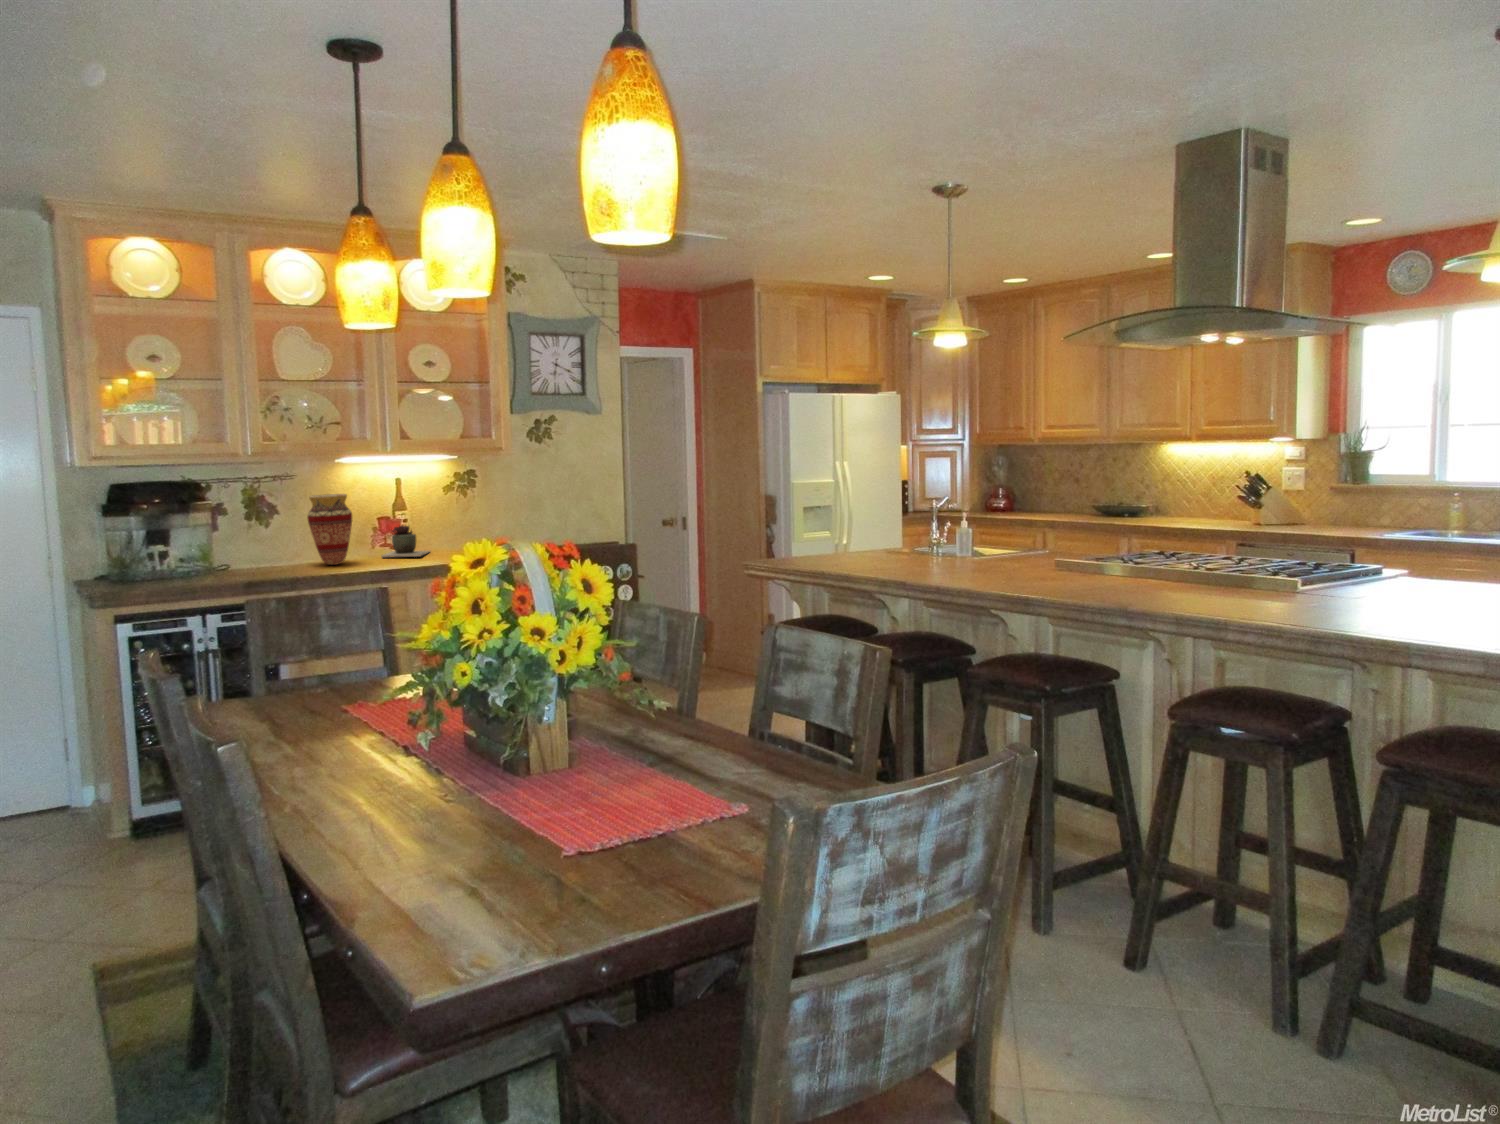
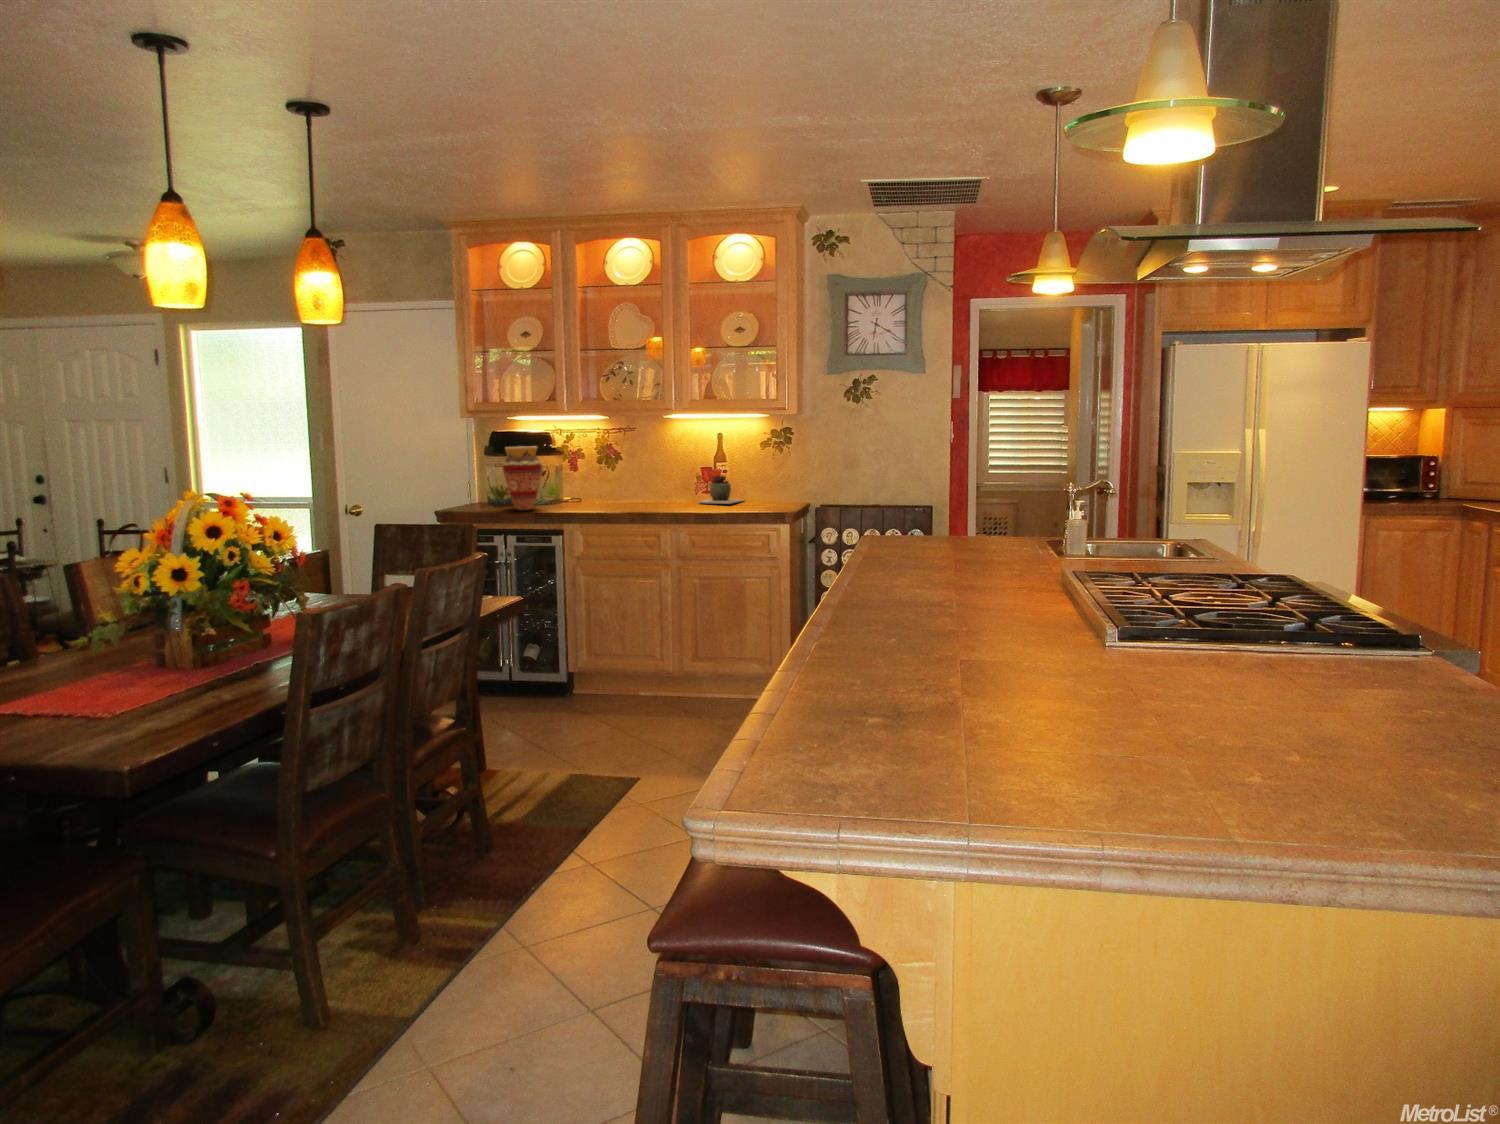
vase: present [307,494,352,565] -> present [503,446,542,510]

